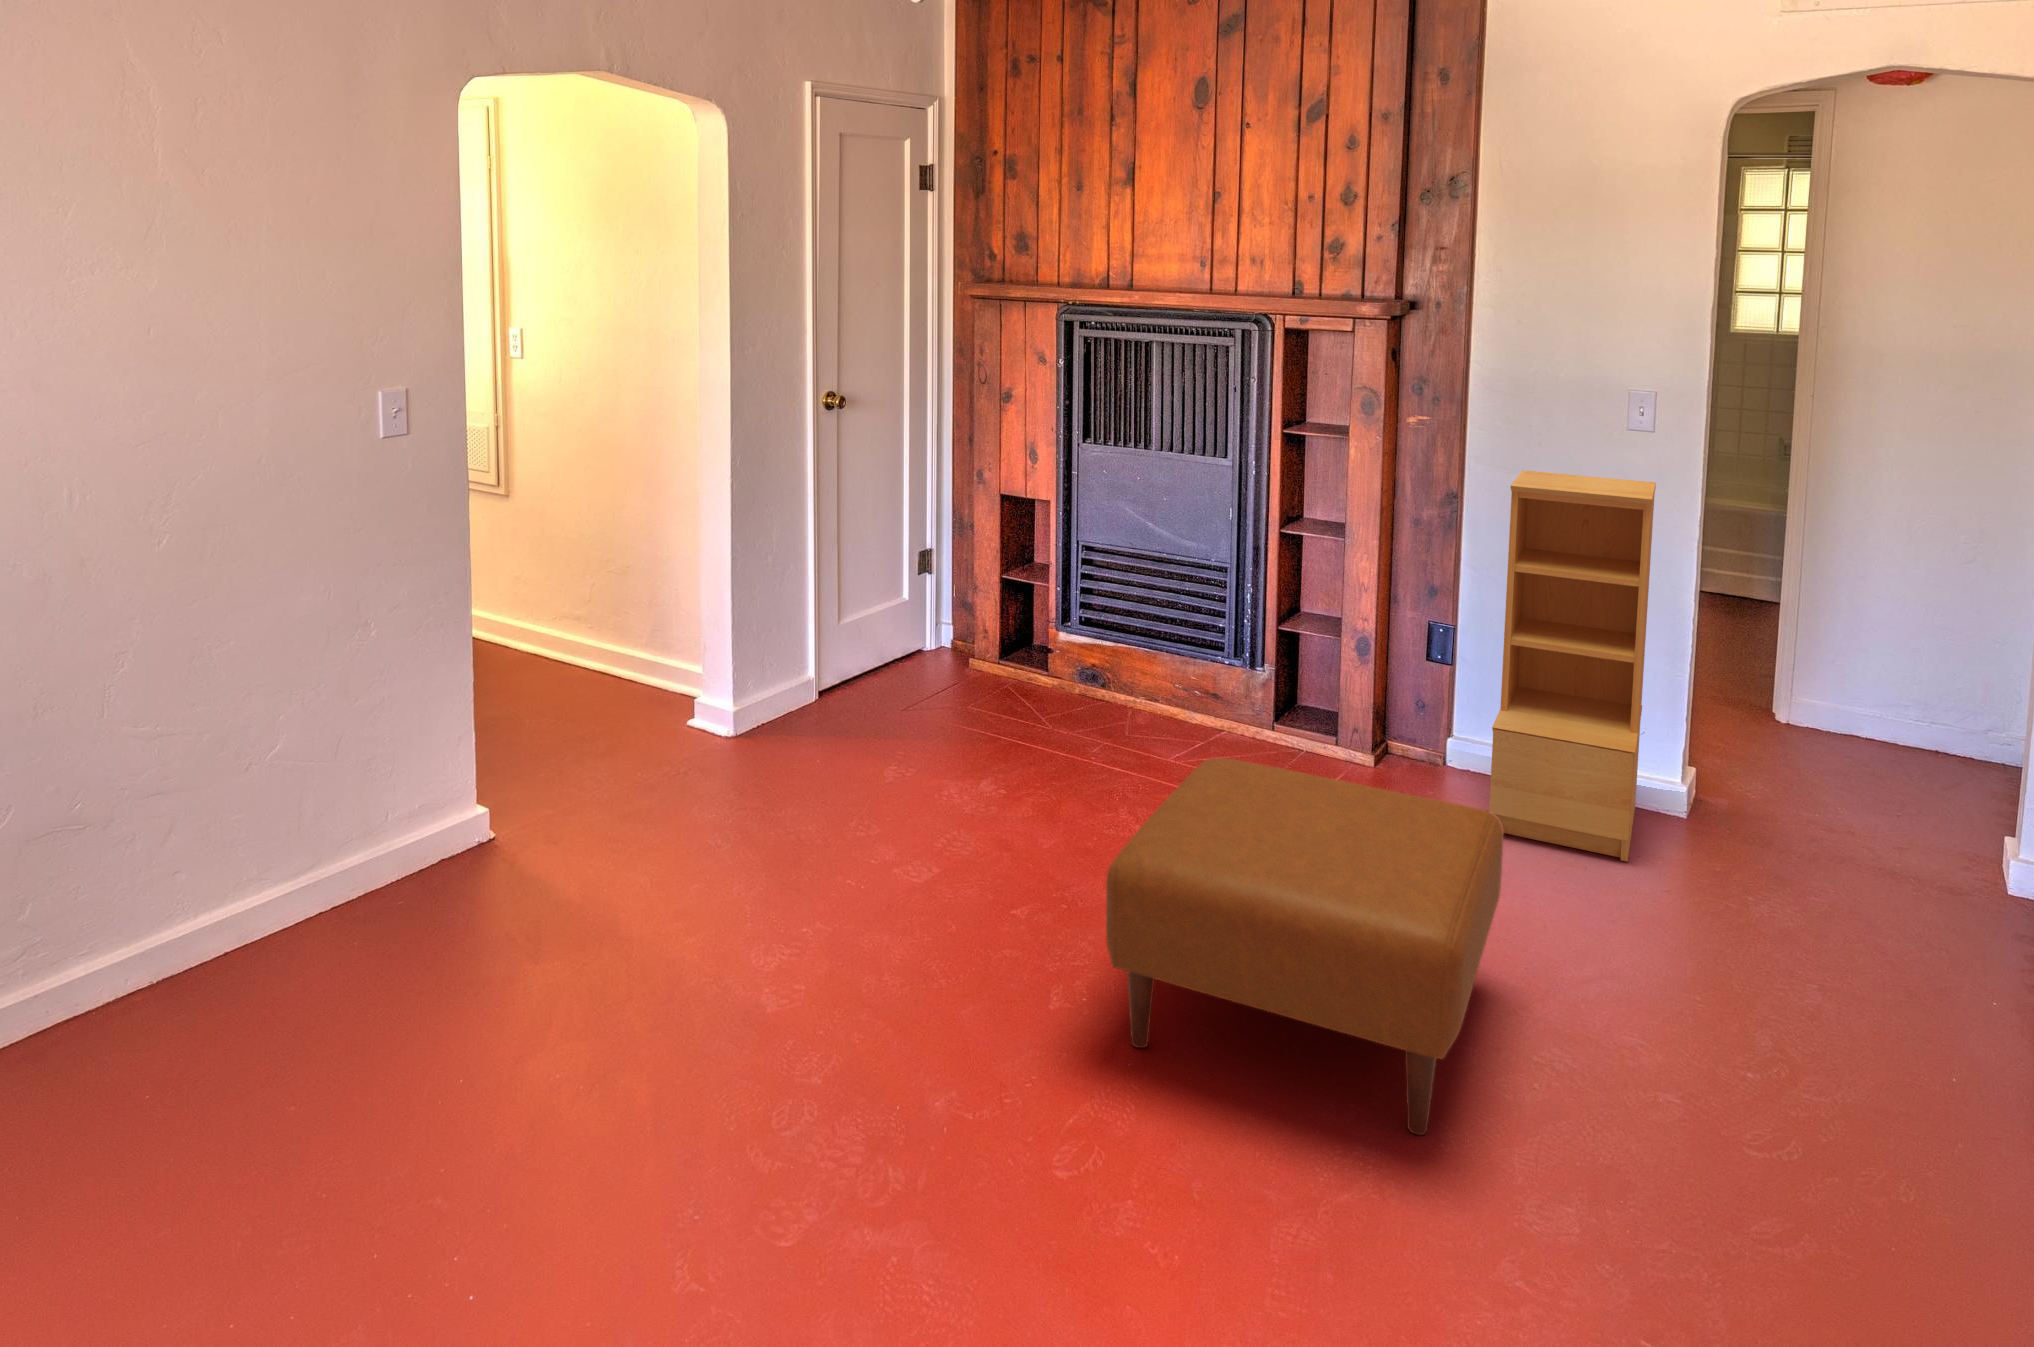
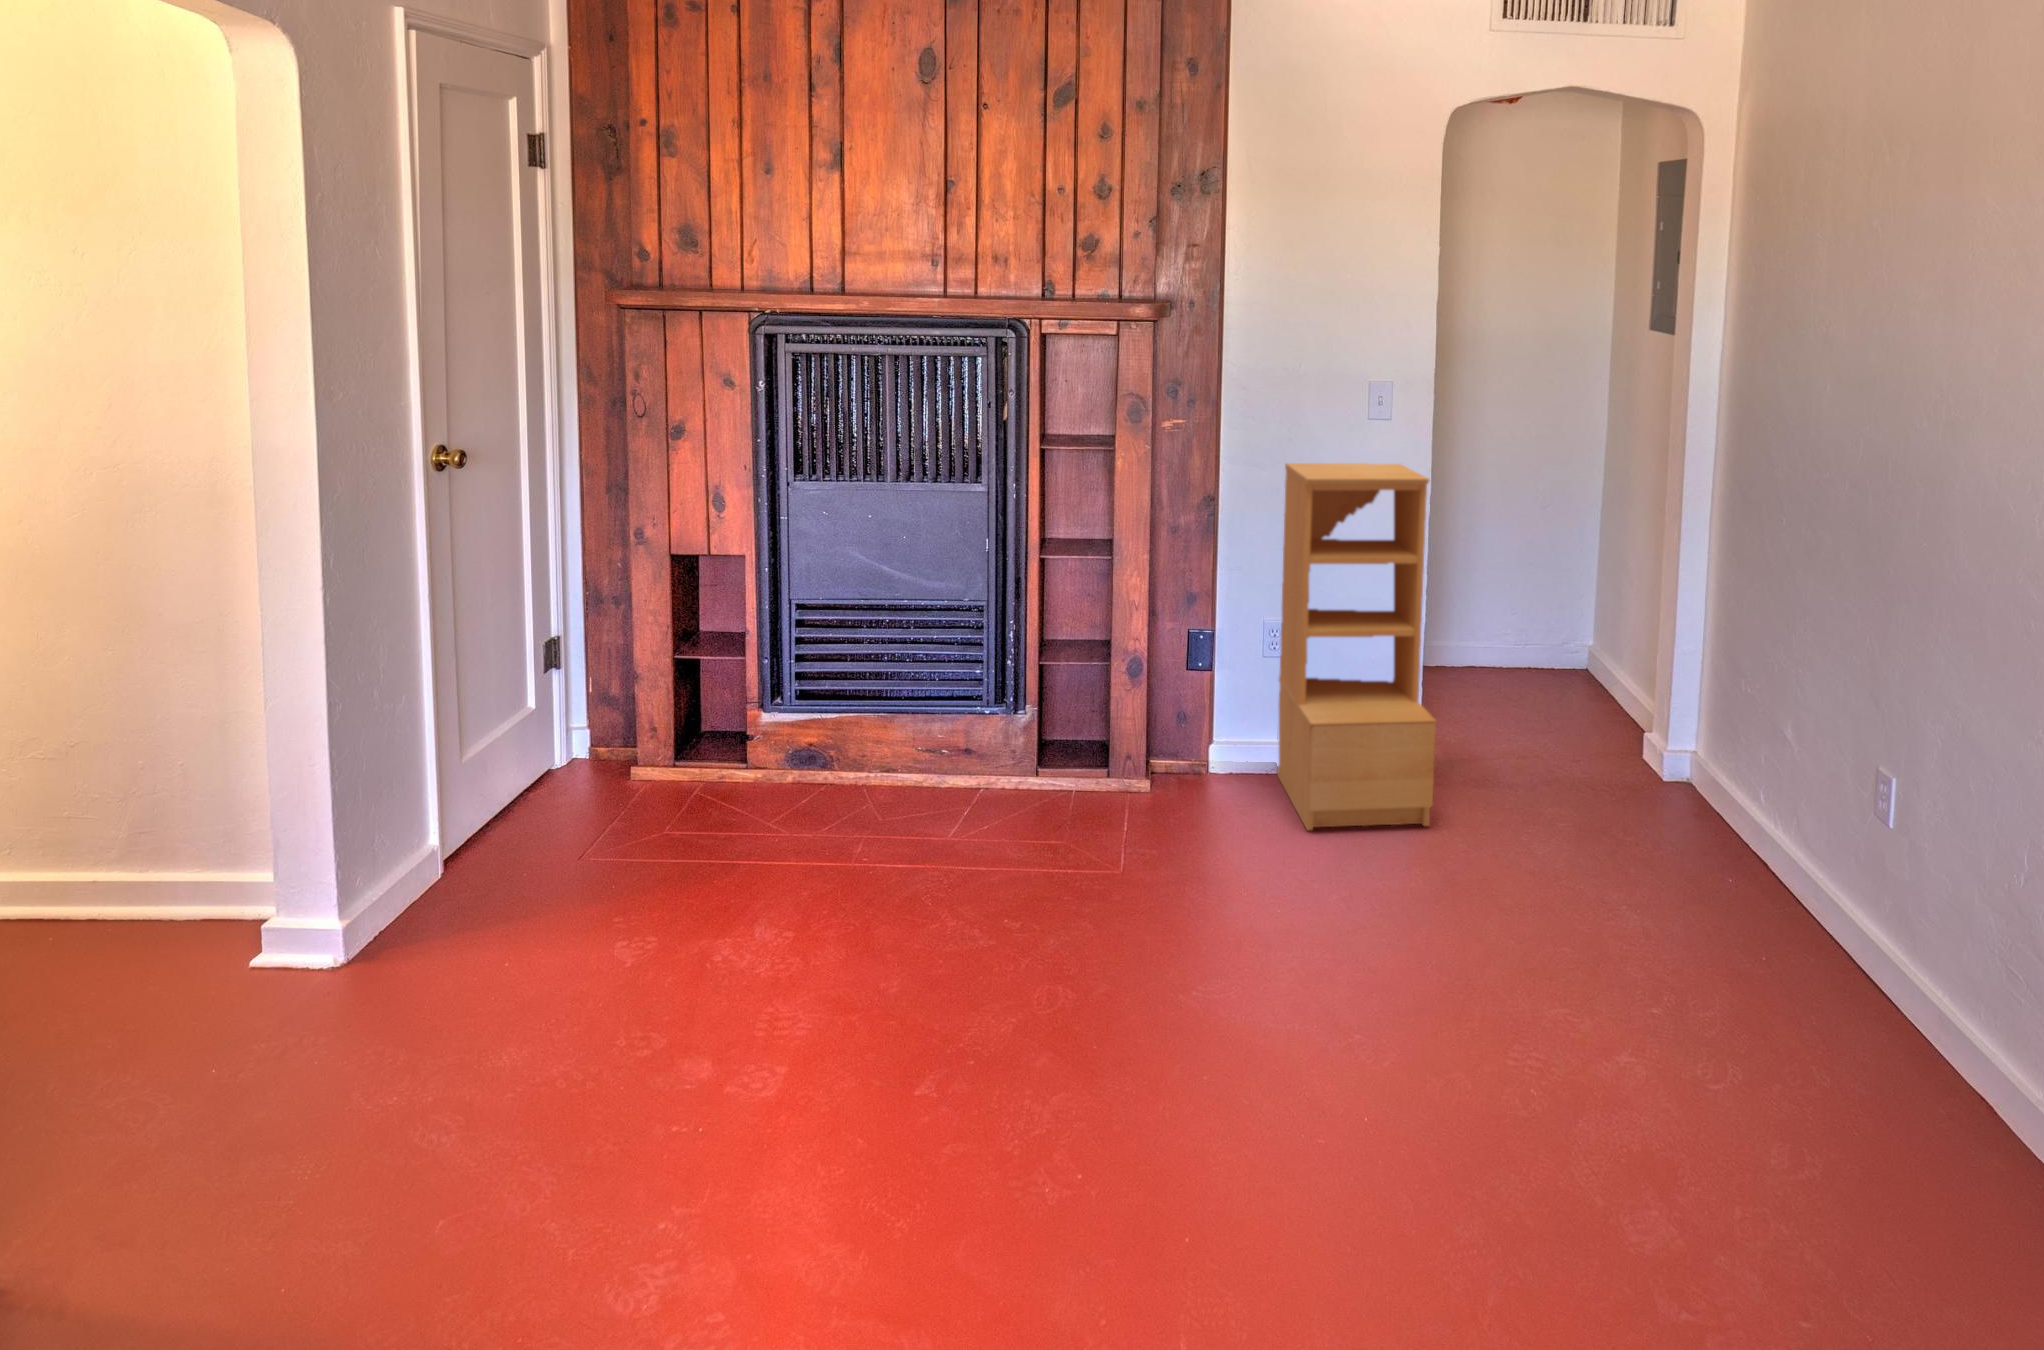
ottoman: present [1106,758,1504,1135] -> none [1140,817,1595,1225]

